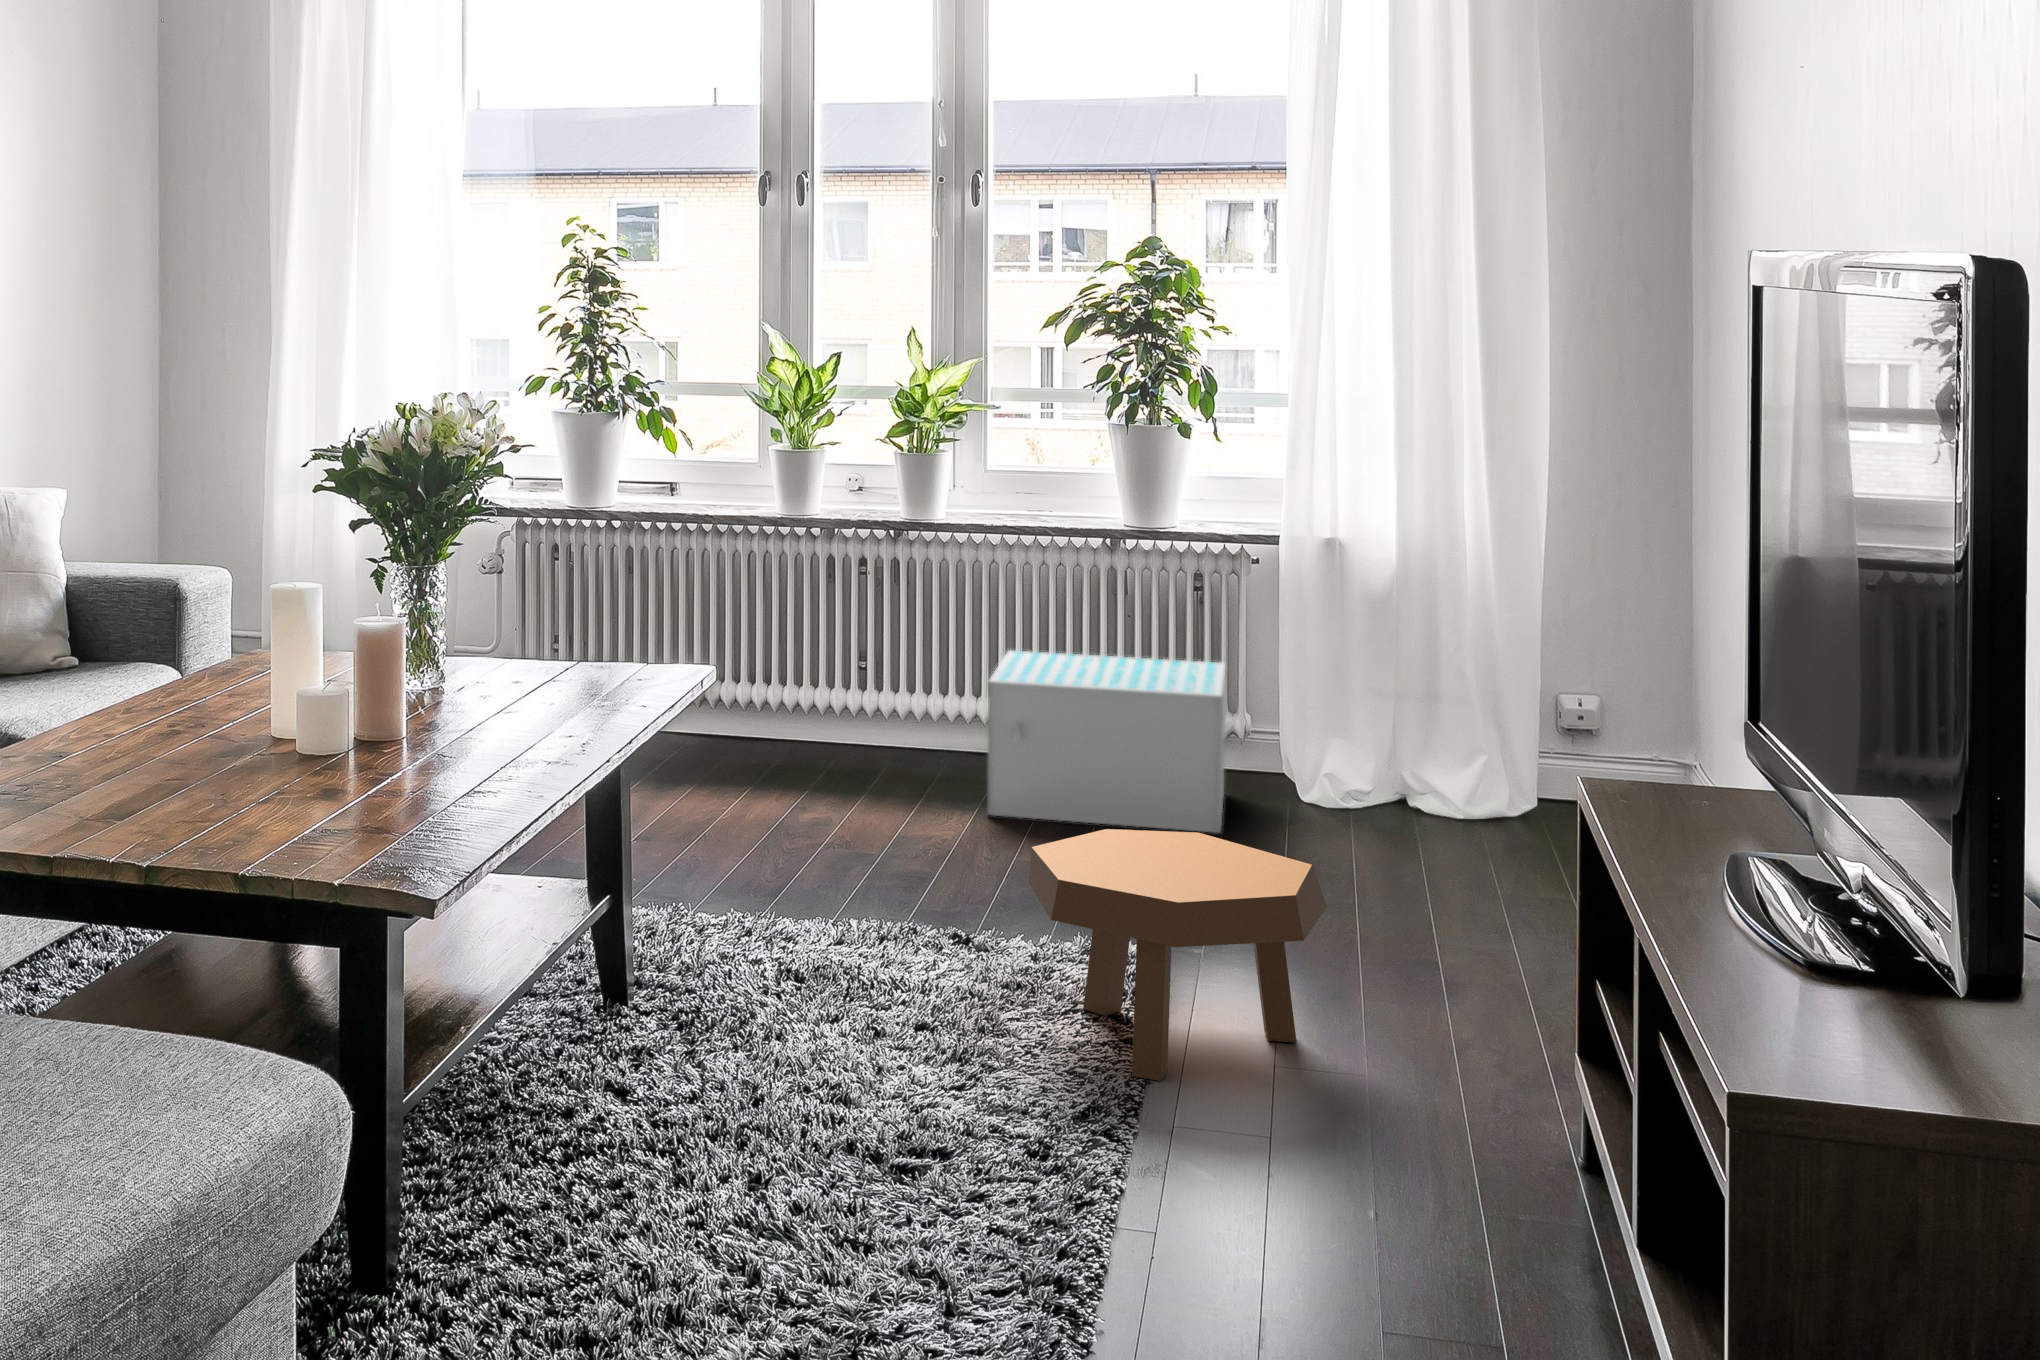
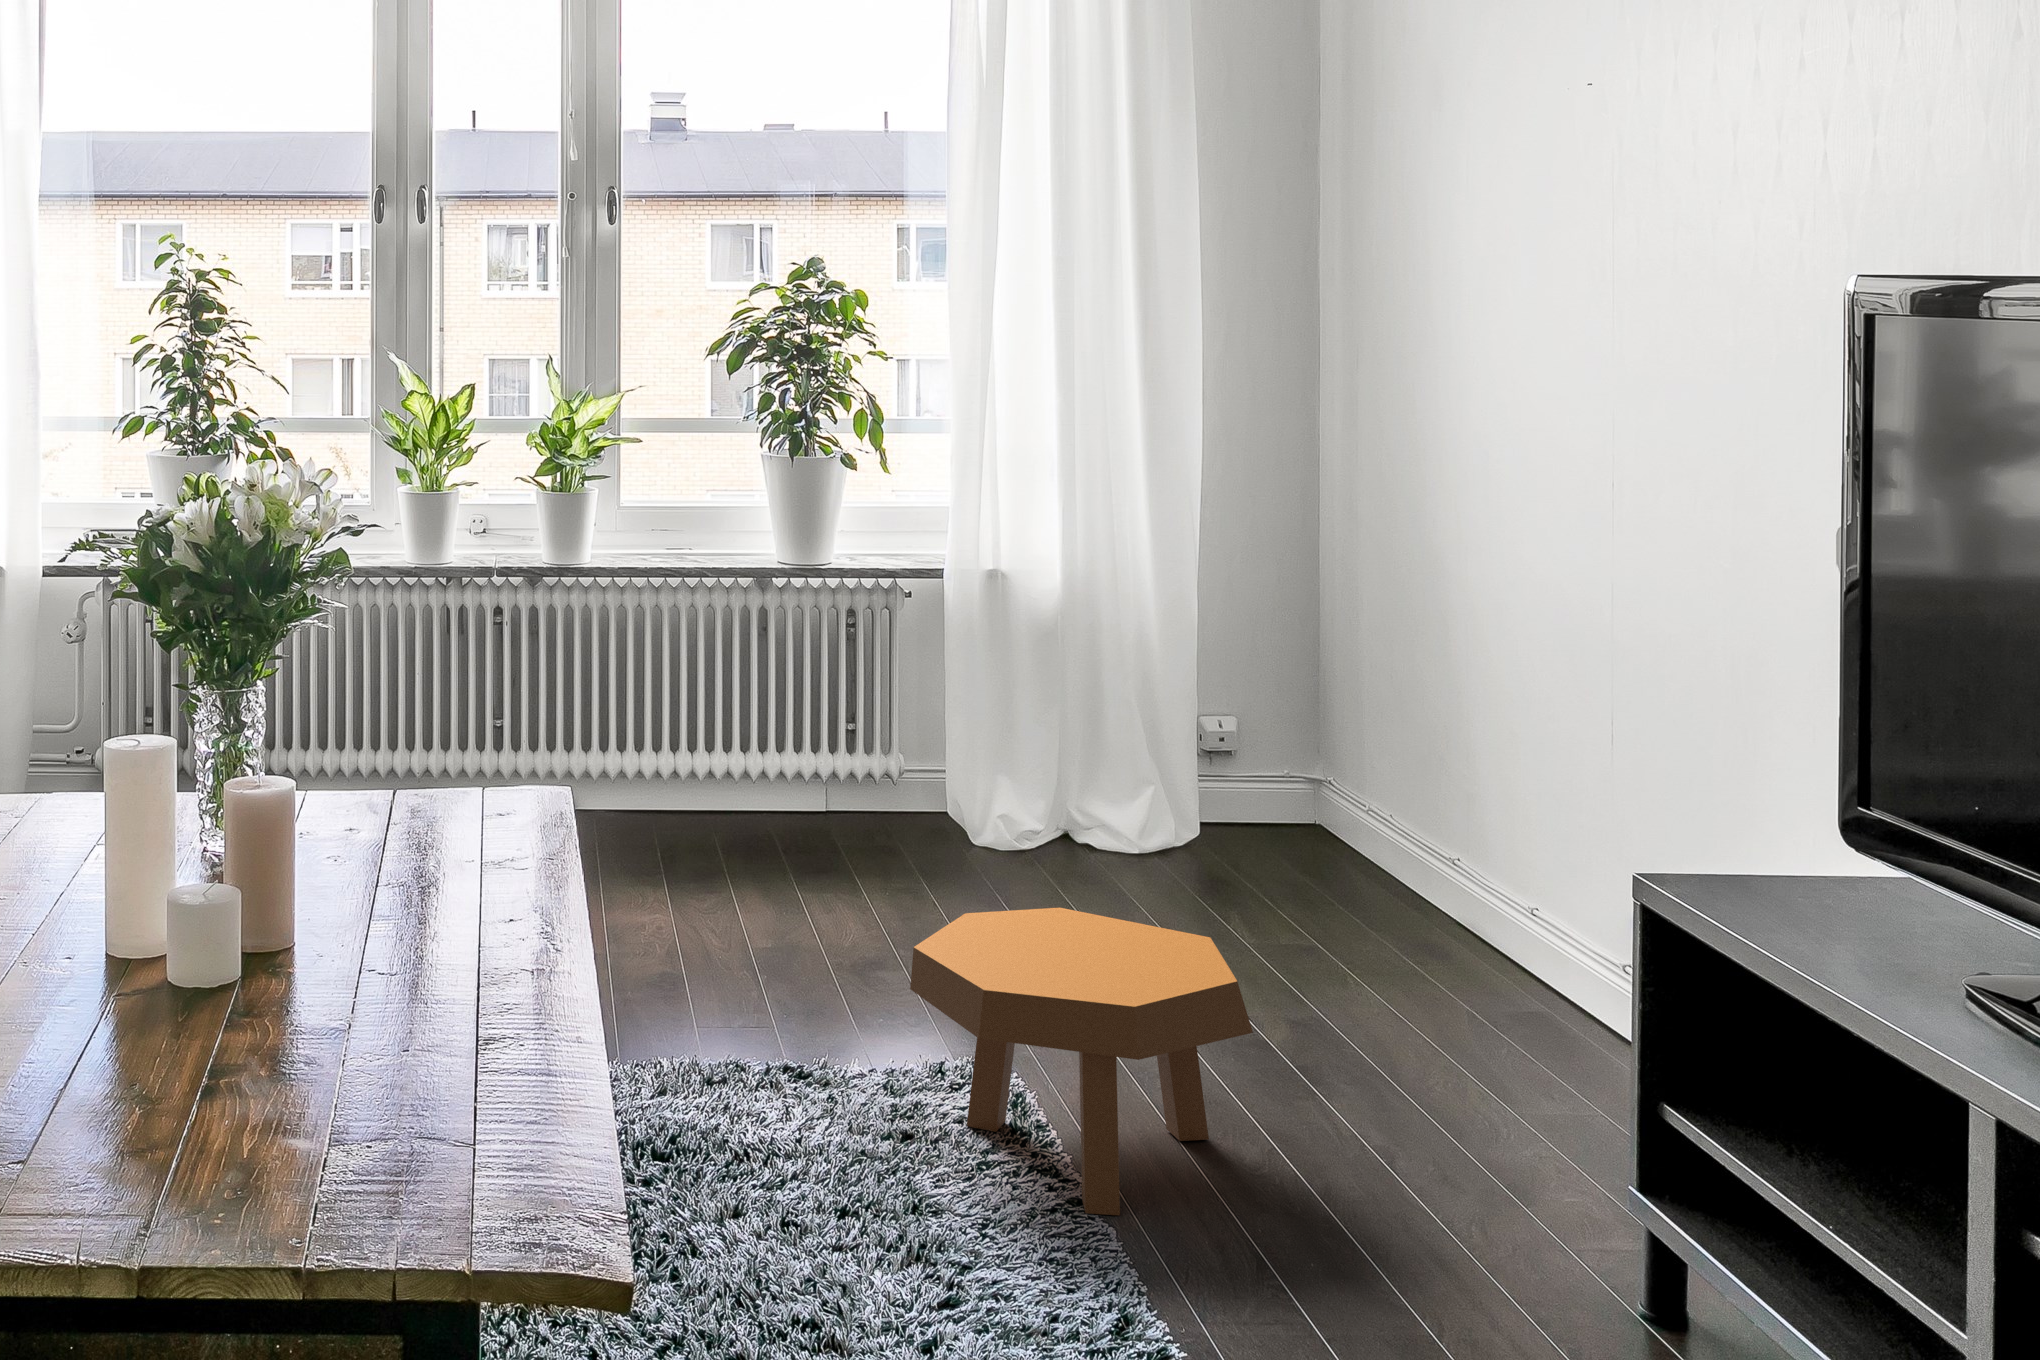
storage box: present [987,650,1225,833] -> none [671,695,929,881]

